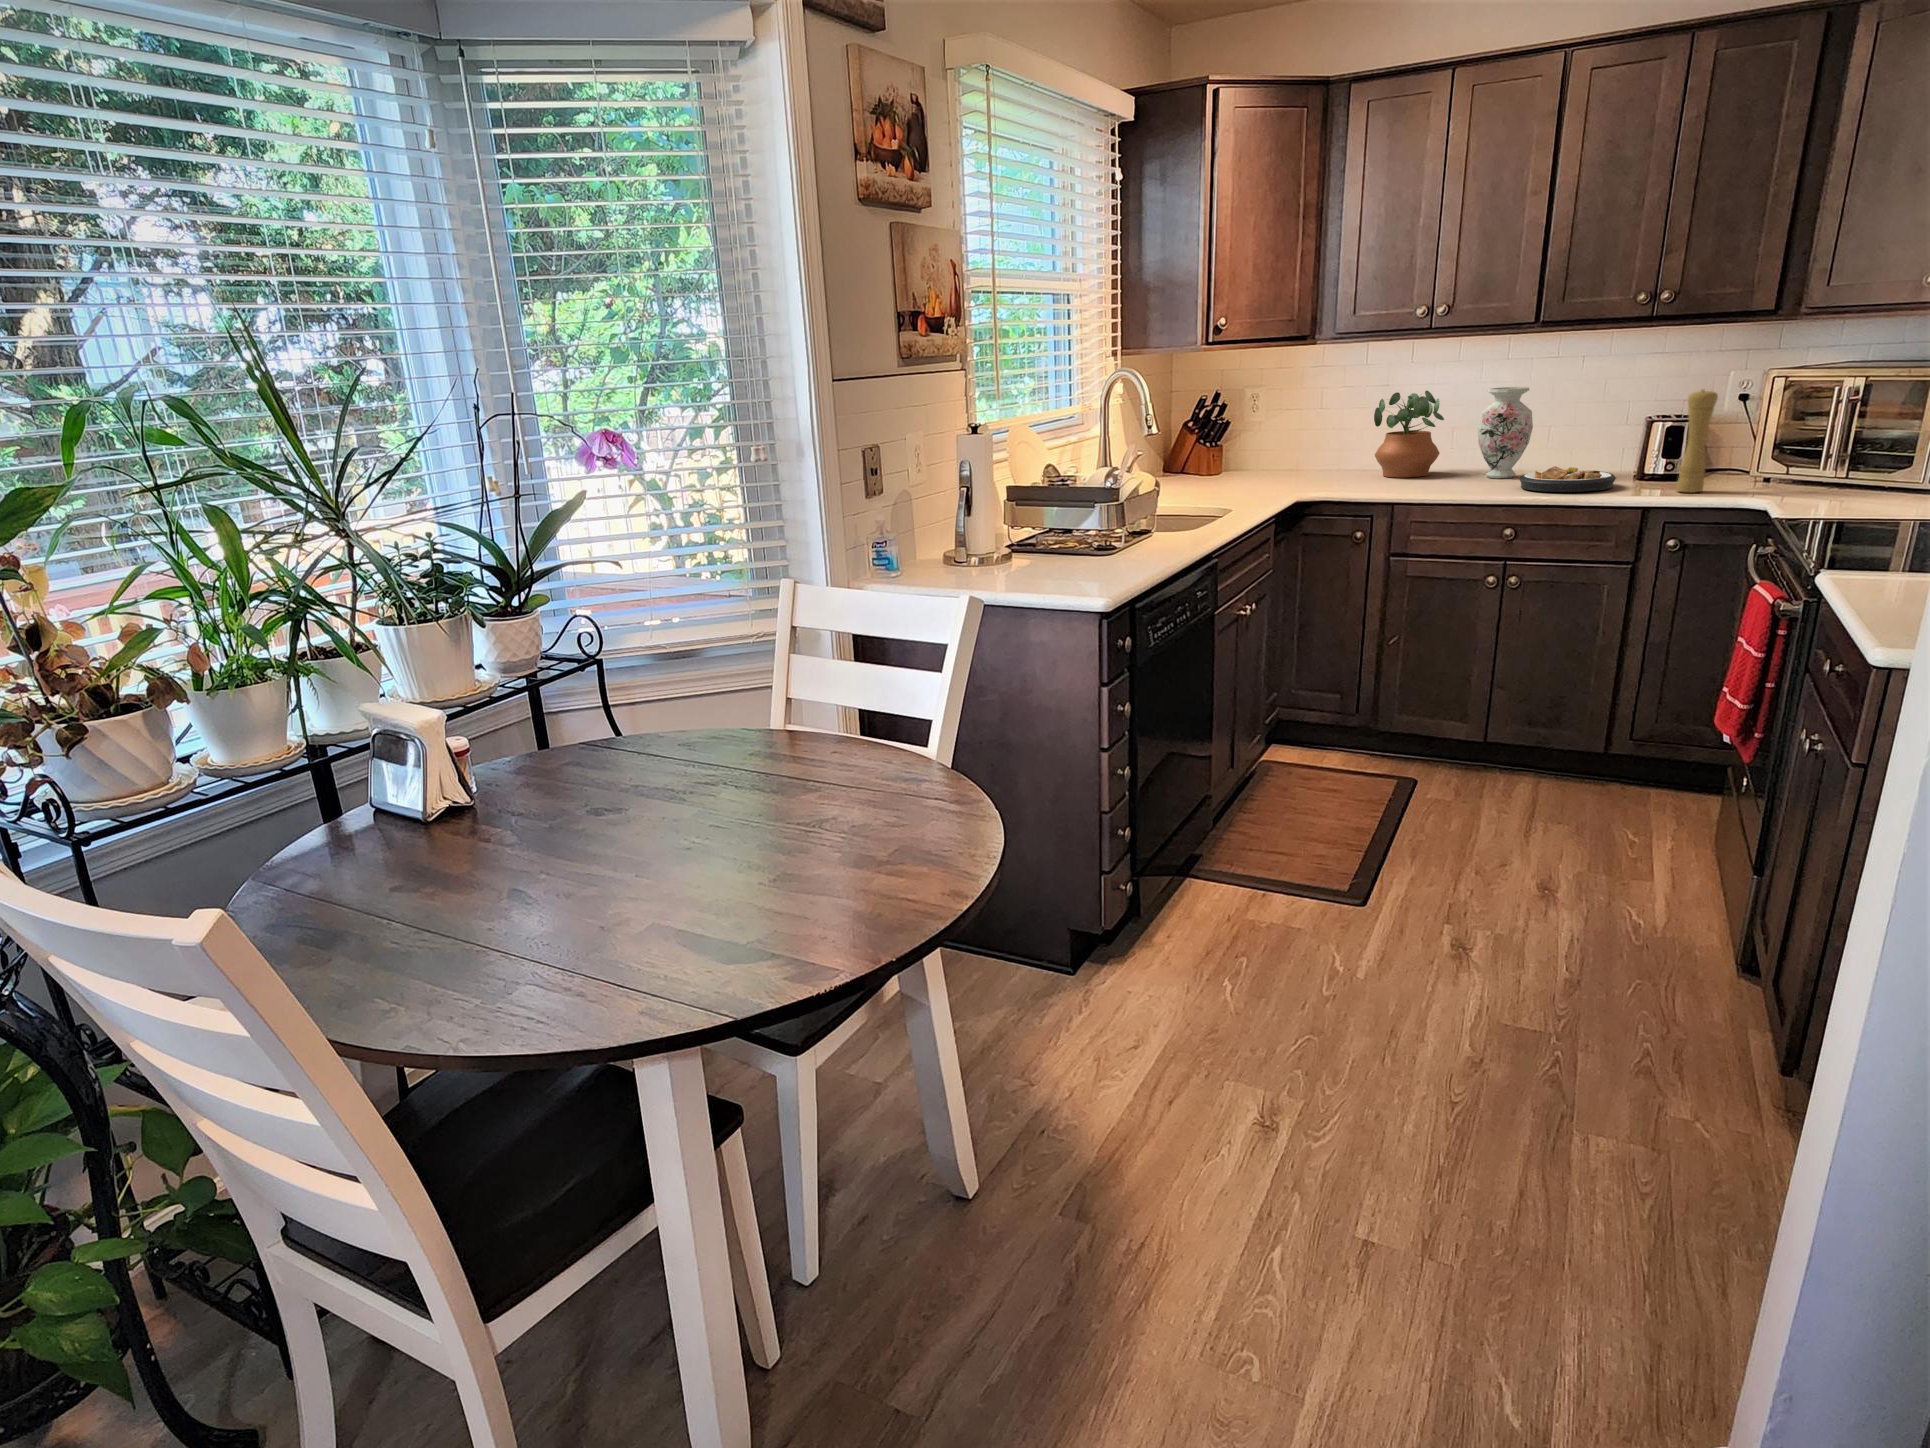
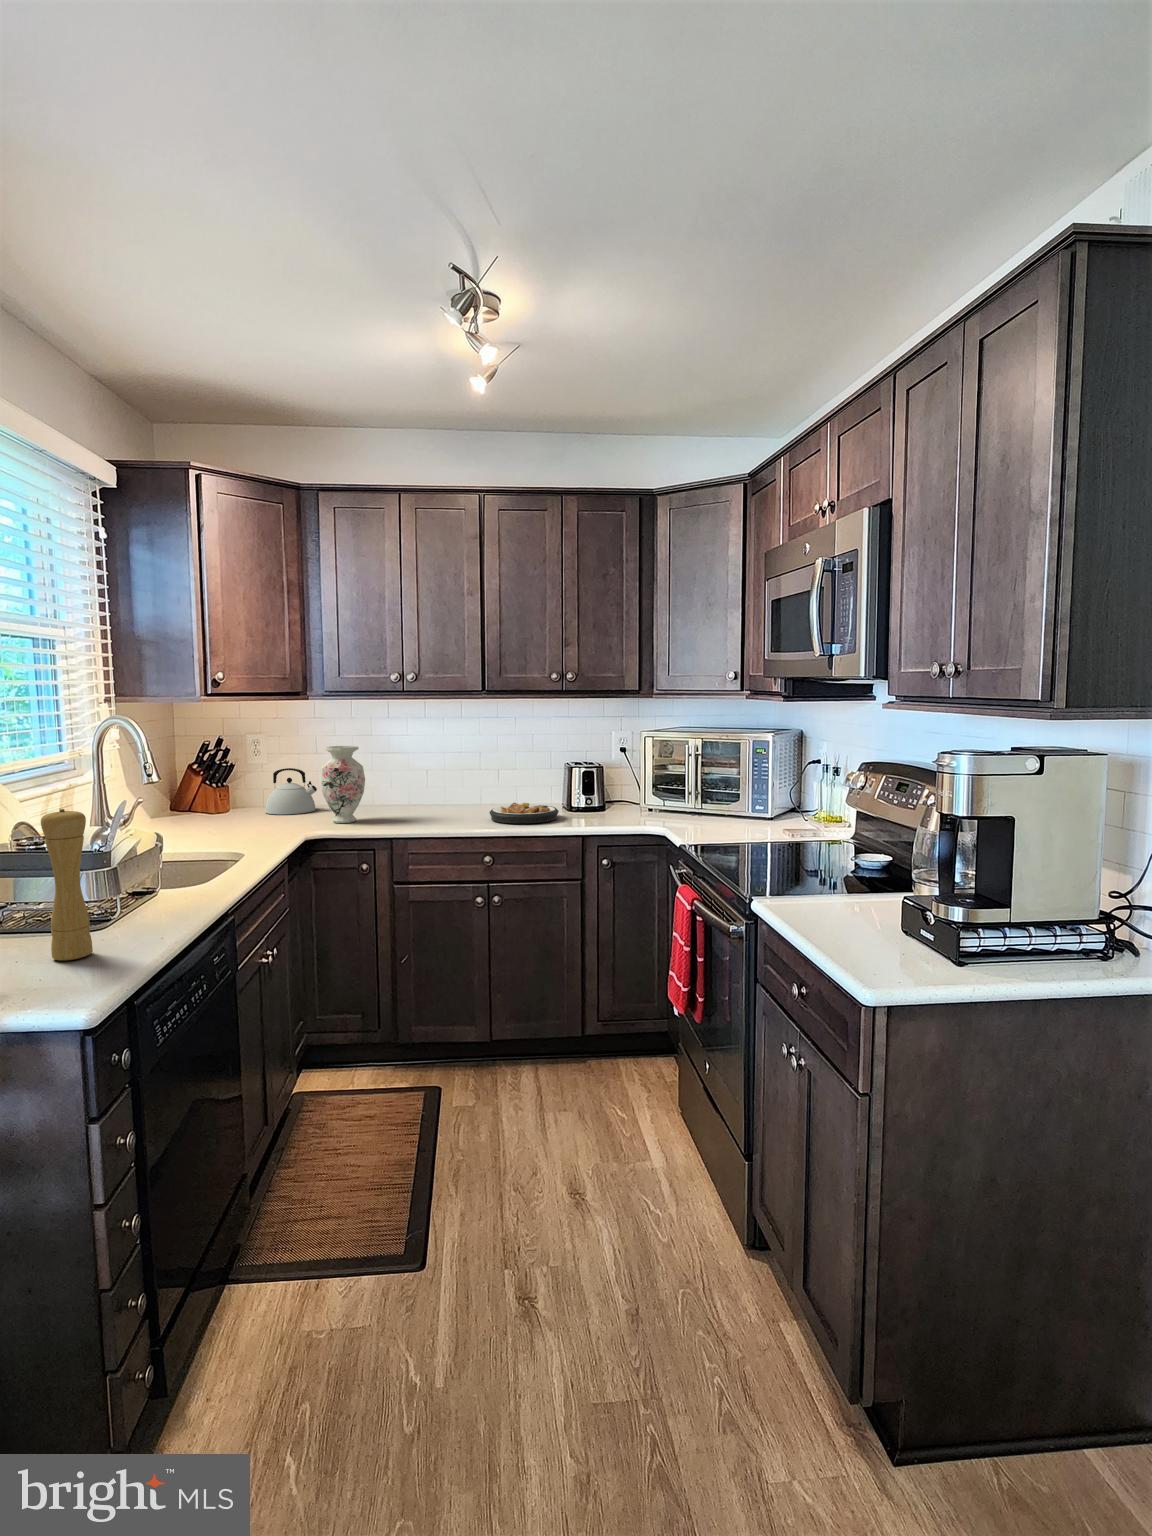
vase: present [1478,387,1533,478] -> present [320,746,365,823]
pepper mill: present [1676,389,1718,493] -> present [41,809,93,960]
potted plant: present [1374,391,1444,478] -> none [363,742,419,813]
kettle: none [1259,424,1318,477] -> present [265,768,317,814]

